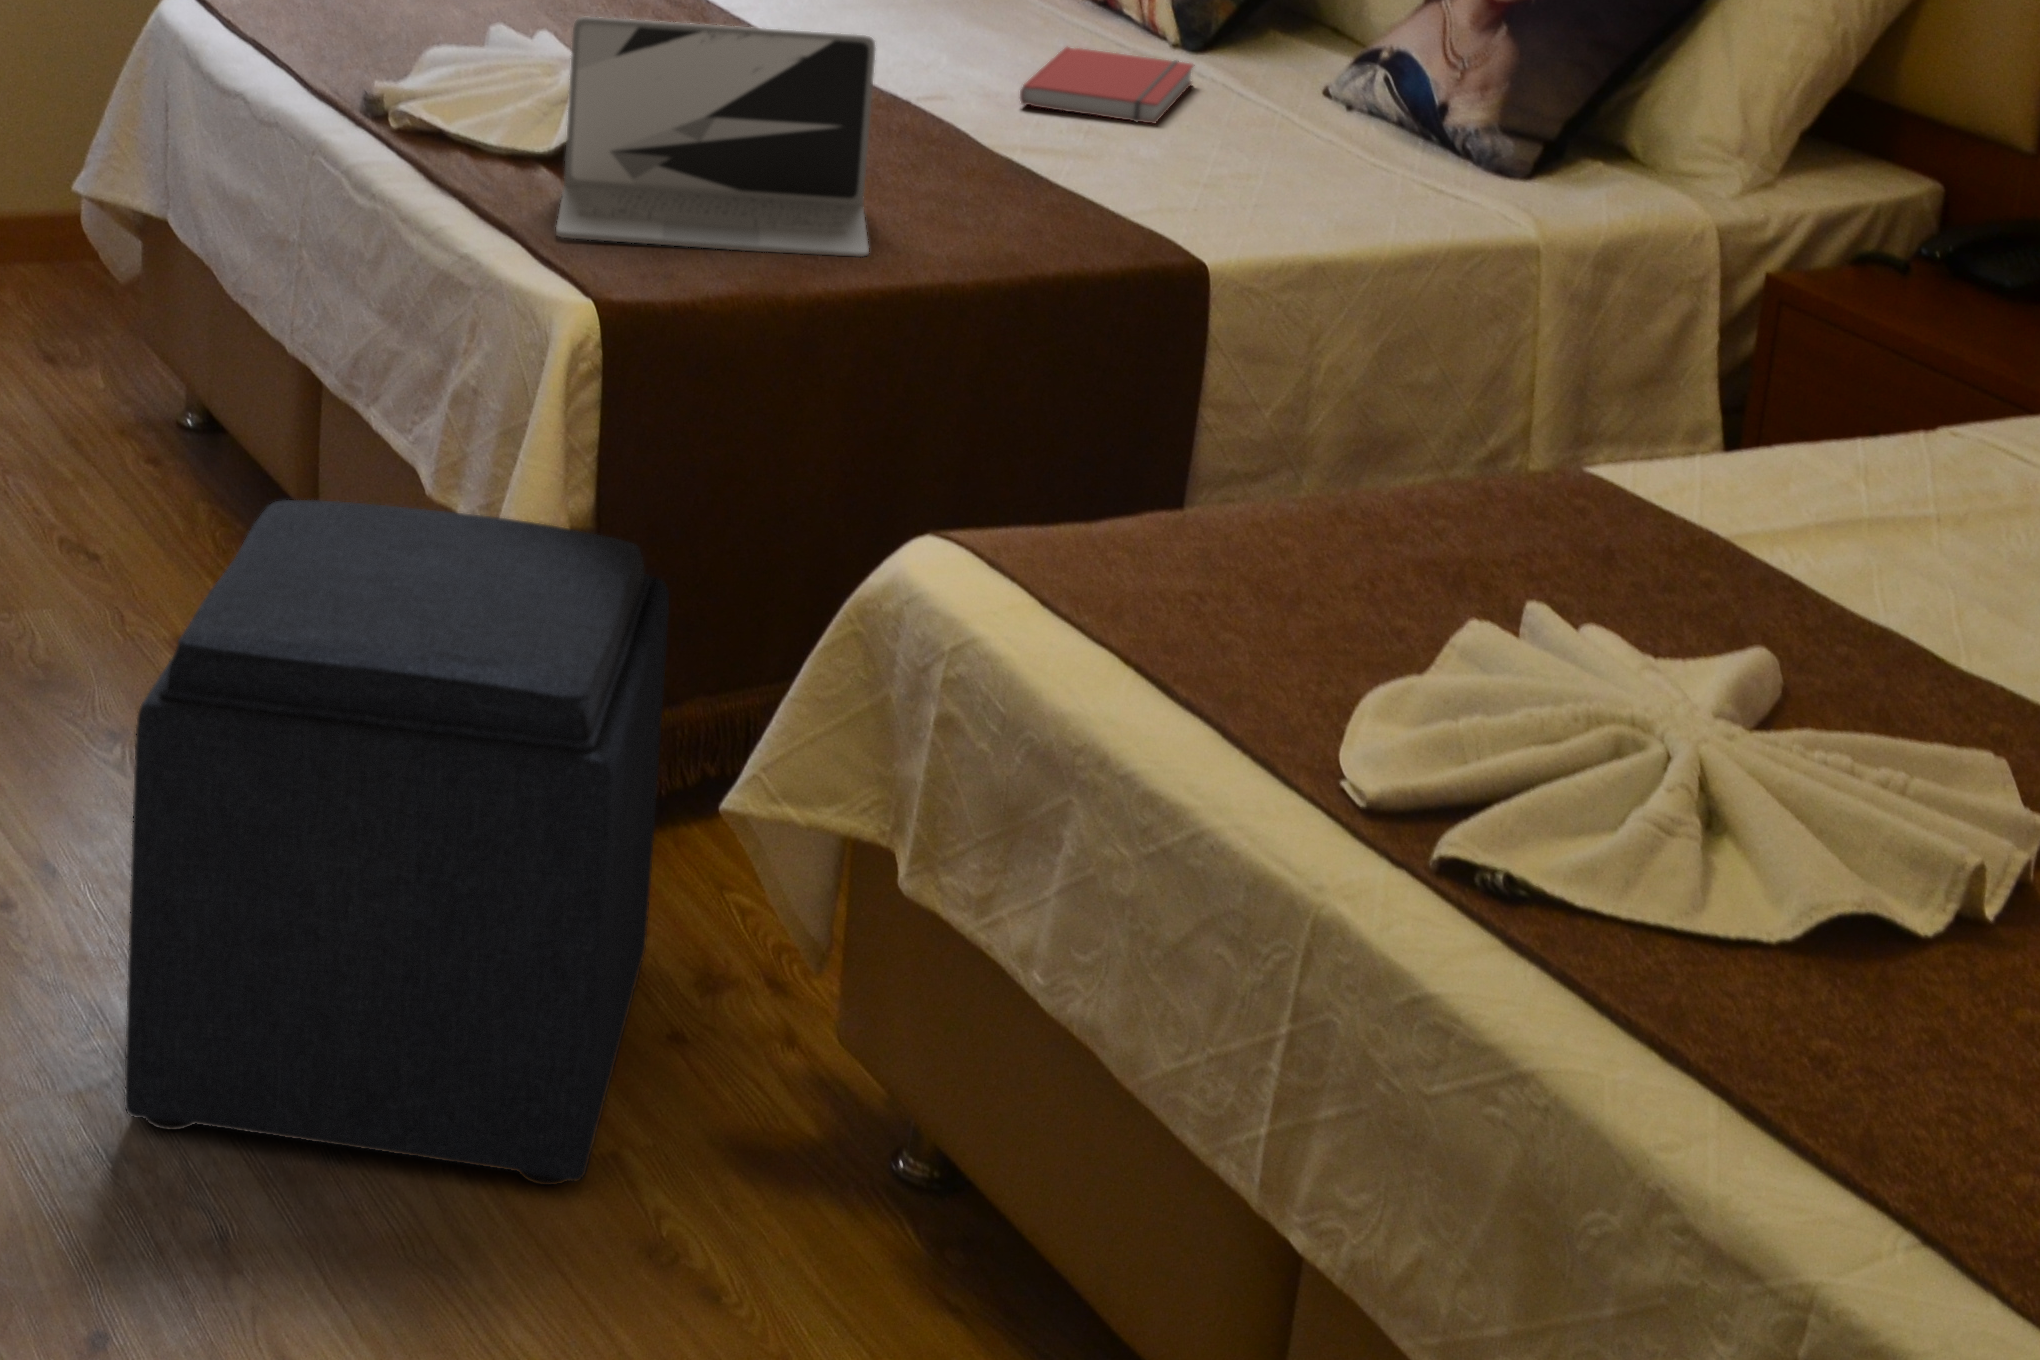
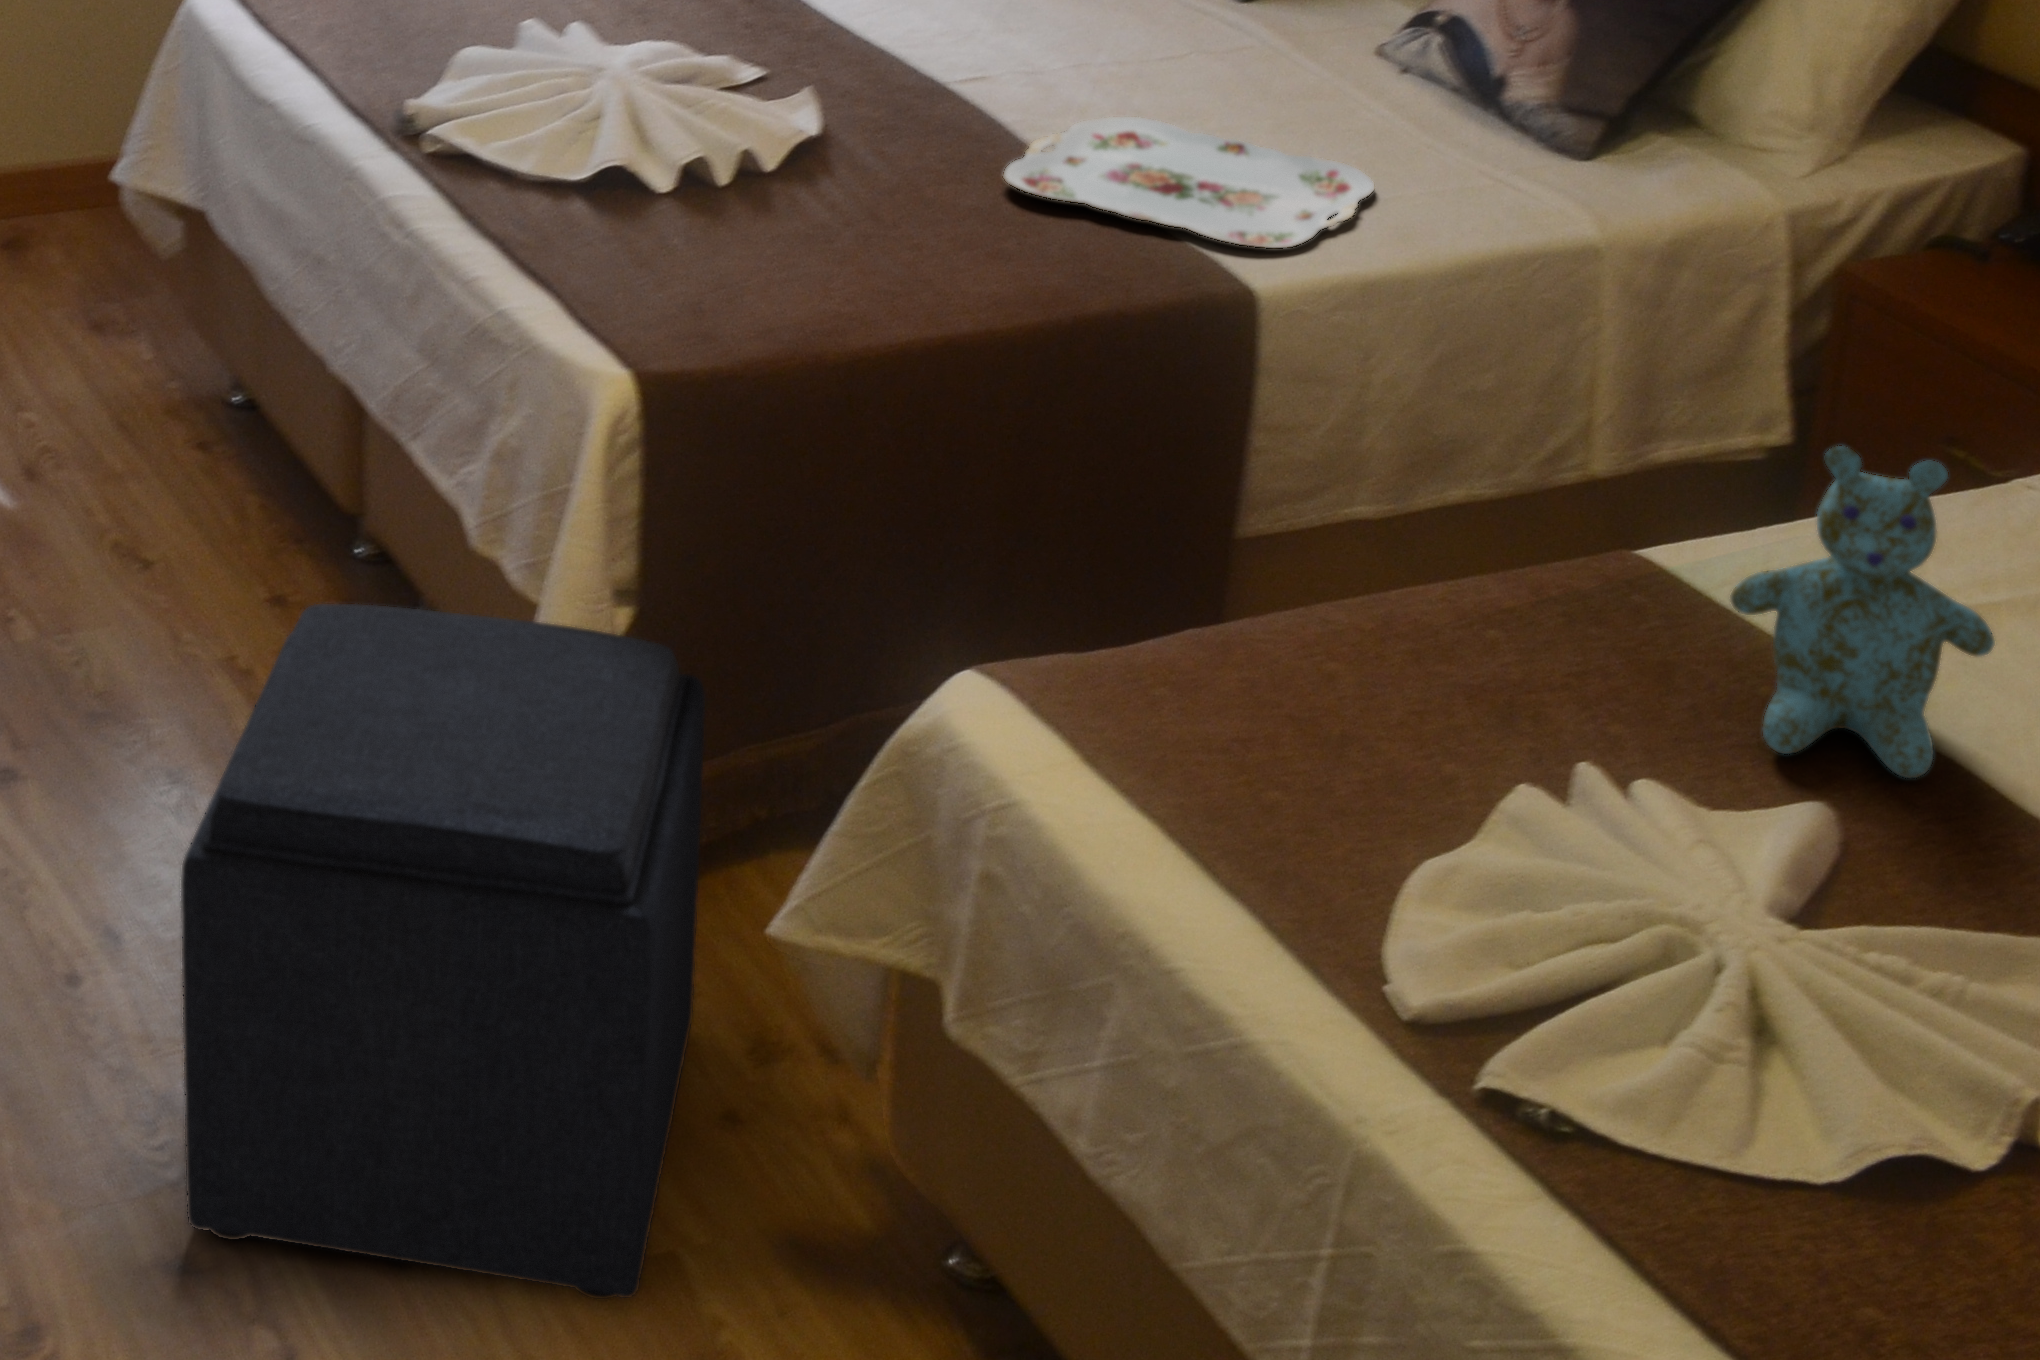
laptop: present [556,17,875,257] -> none [581,62,901,311]
book: present [1020,47,1193,124] -> none [1052,9,1233,106]
serving tray: none [972,124,1328,225] -> present [1004,117,1374,248]
stuffed bear: none [1662,313,1909,632] -> present [1730,446,1995,778]

